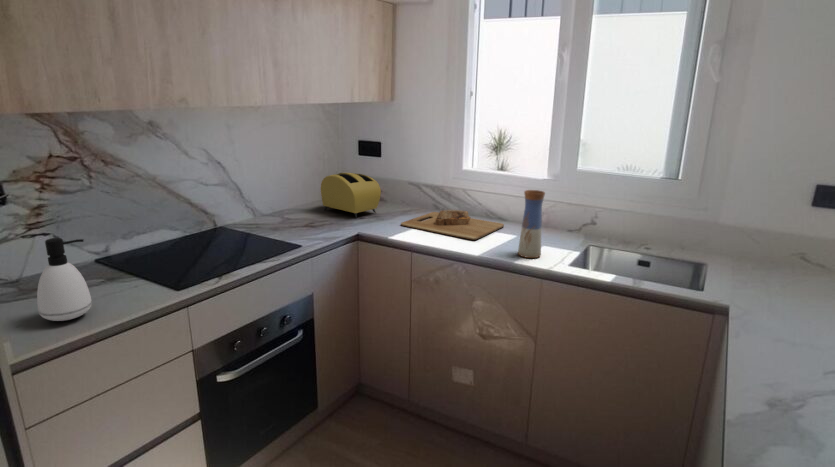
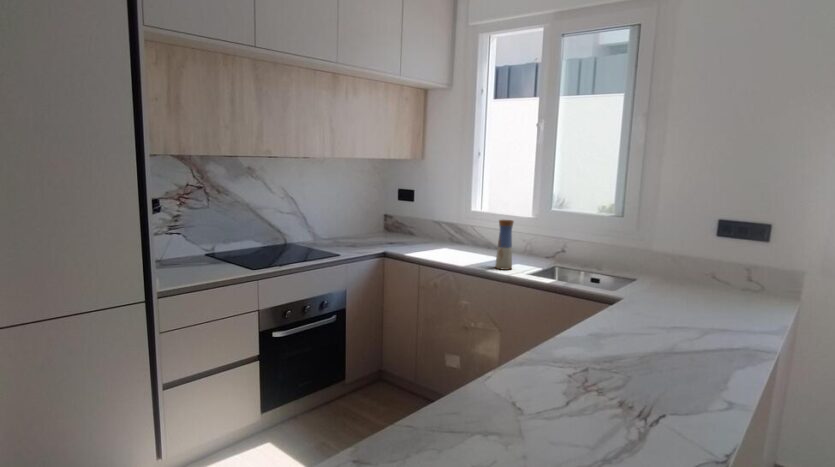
toaster: present [321,173,381,218] -> none [365,211,408,244]
cutting board: present [401,210,504,240] -> none [418,239,498,258]
soap dispenser: present [37,238,92,321] -> none [173,227,202,277]

